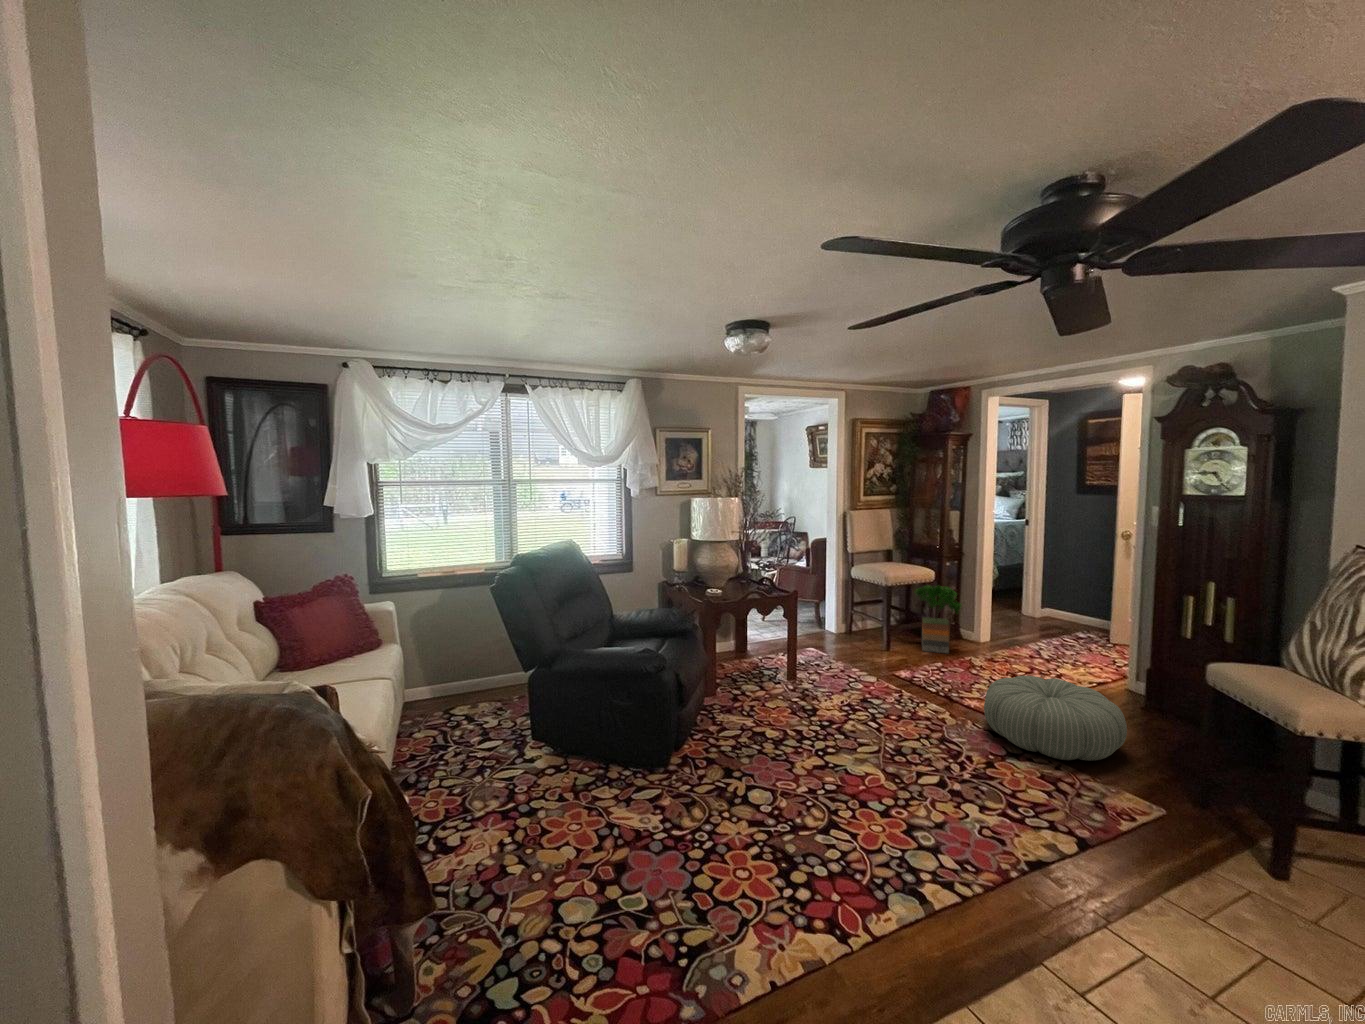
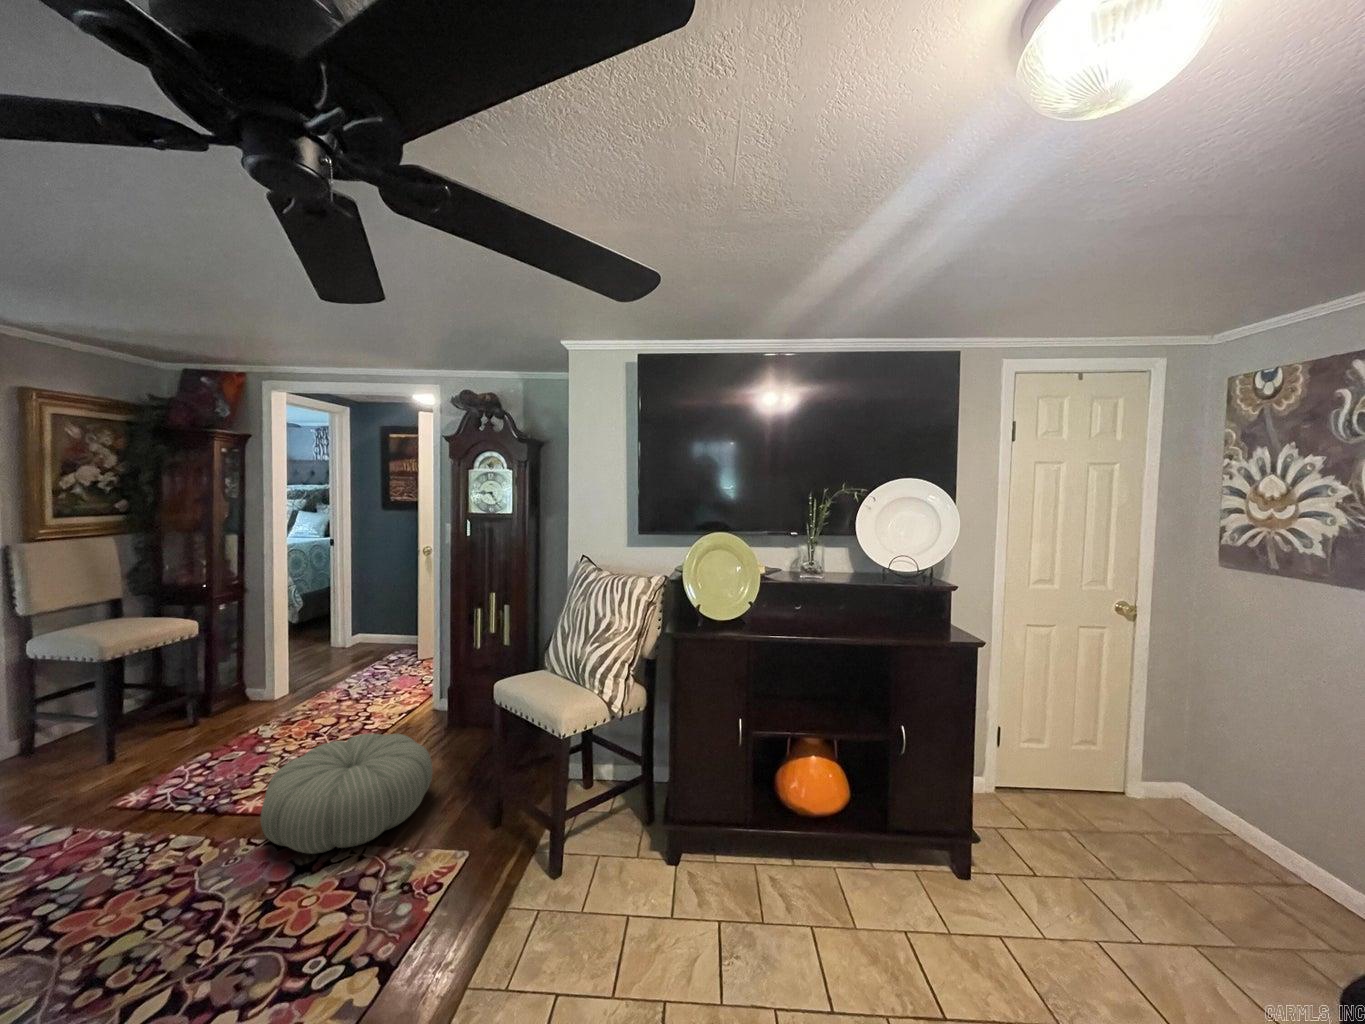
potted tree: present [915,586,961,653] -> none [158,640,243,744]

